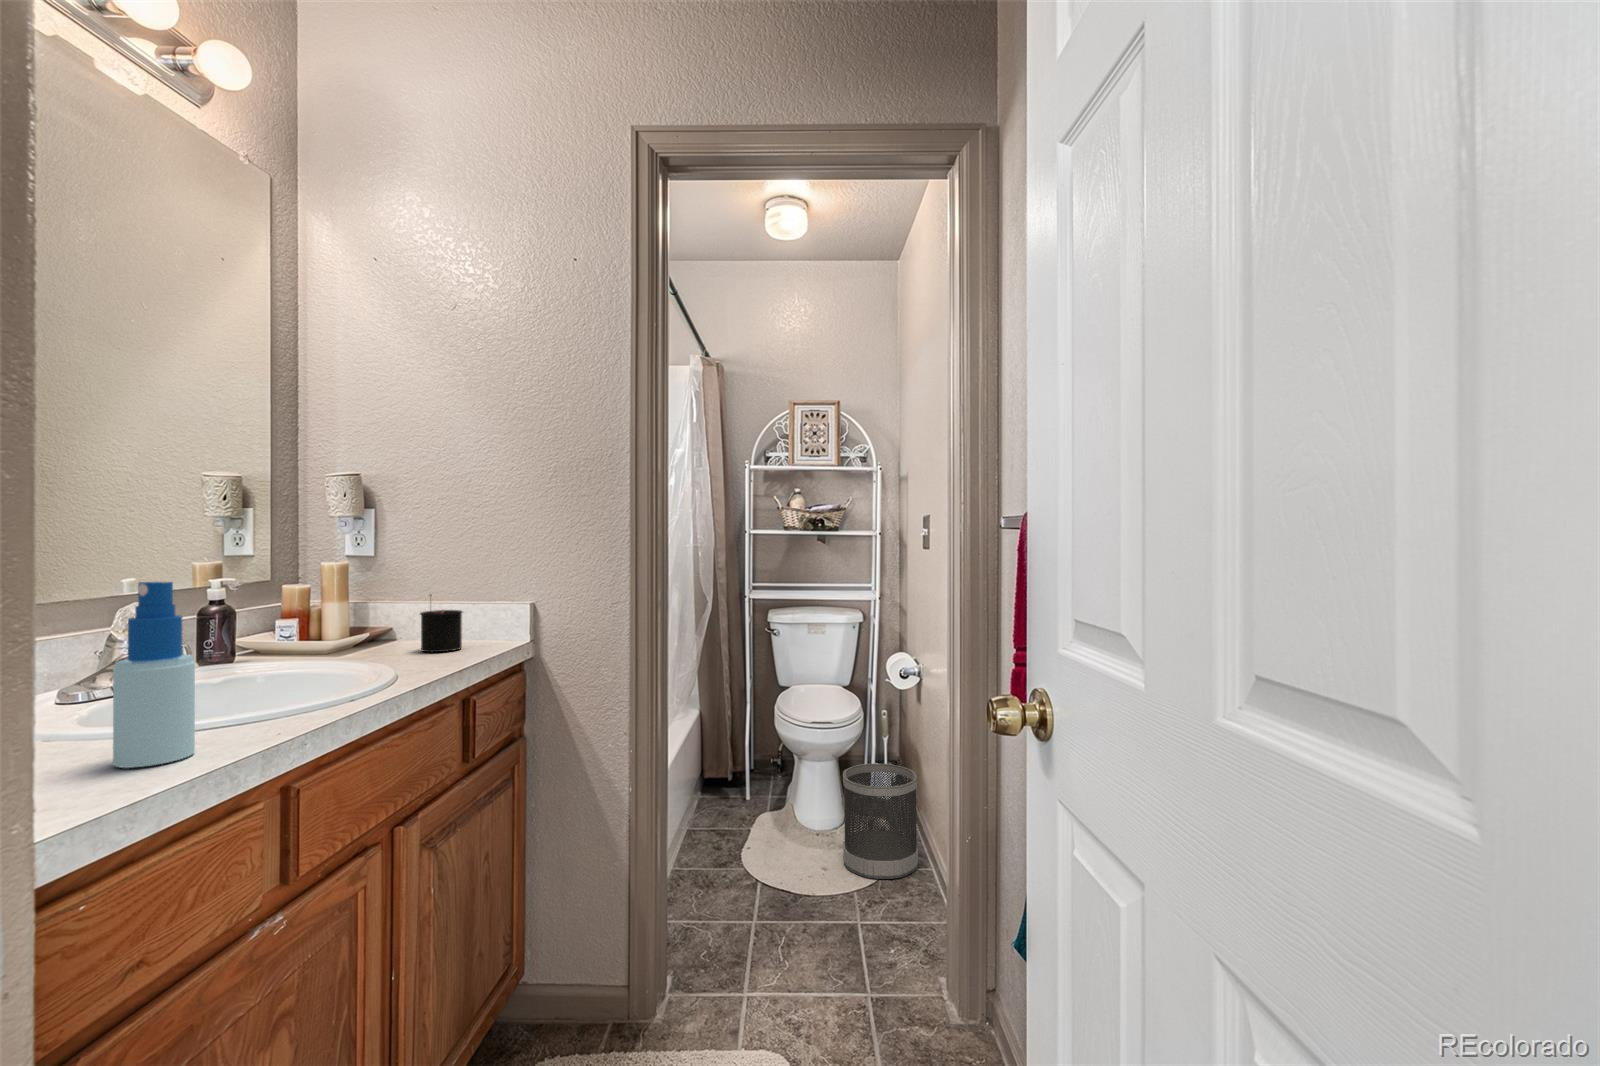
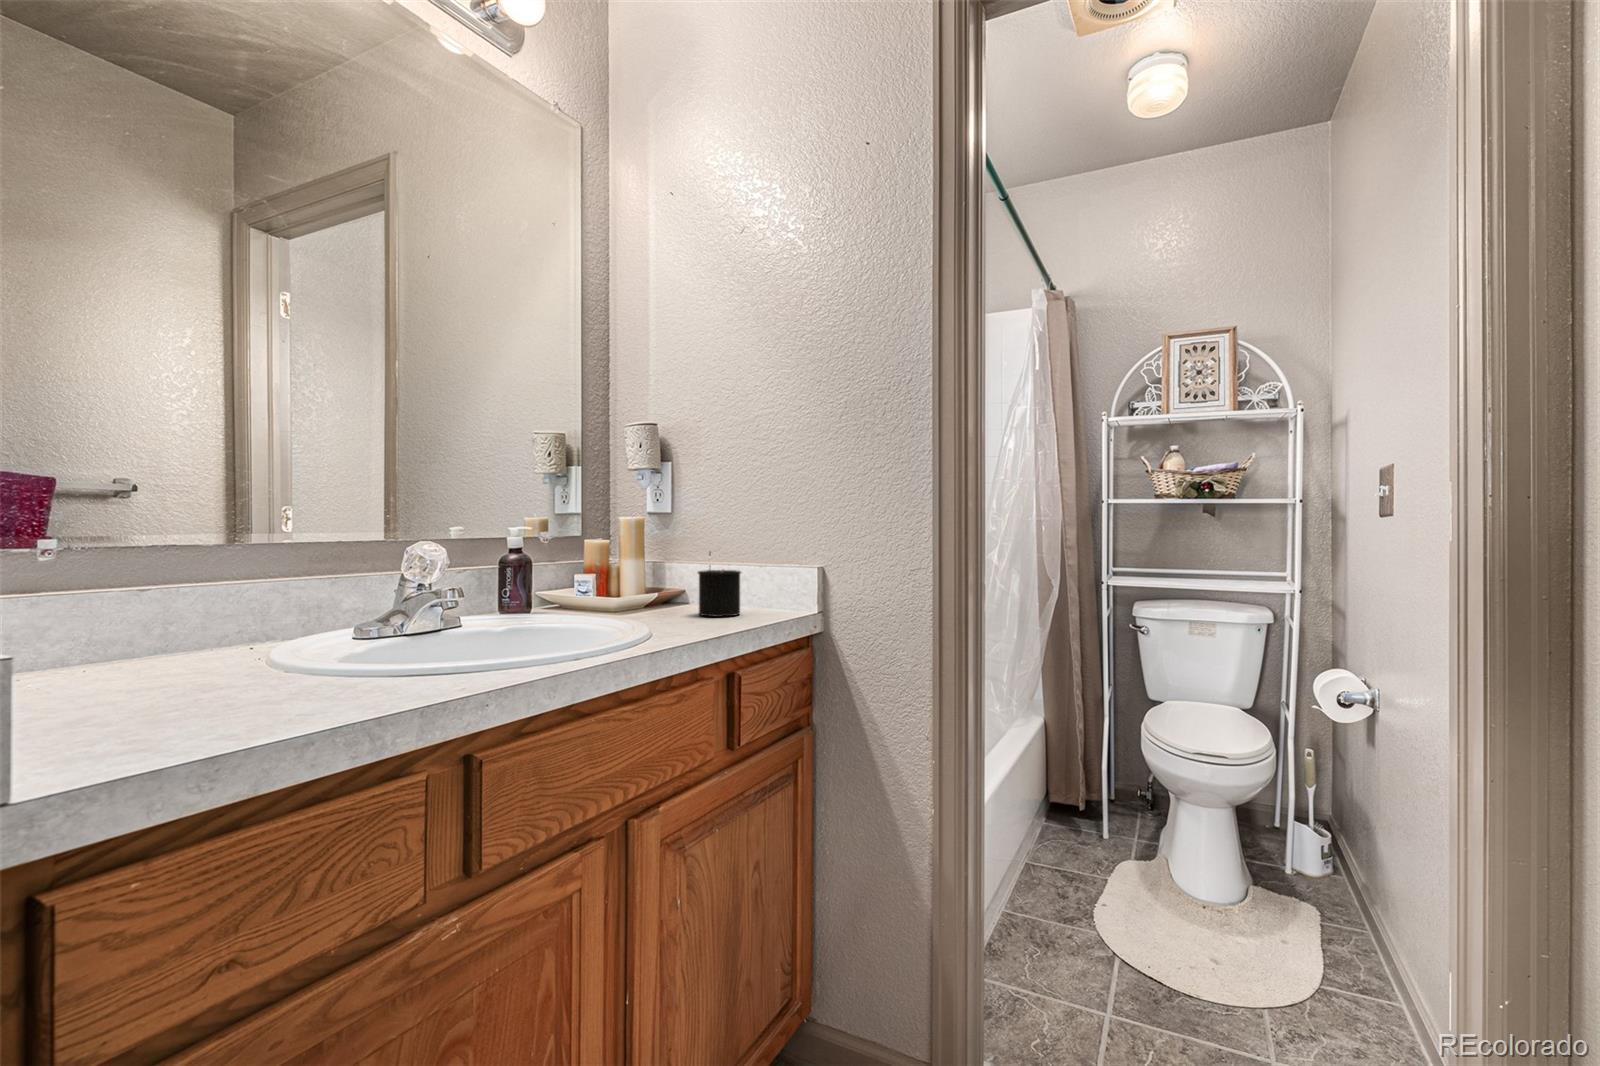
spray bottle: present [113,582,195,768] -> none [276,491,364,711]
wastebasket: present [843,764,918,879] -> none [1246,823,1381,1008]

